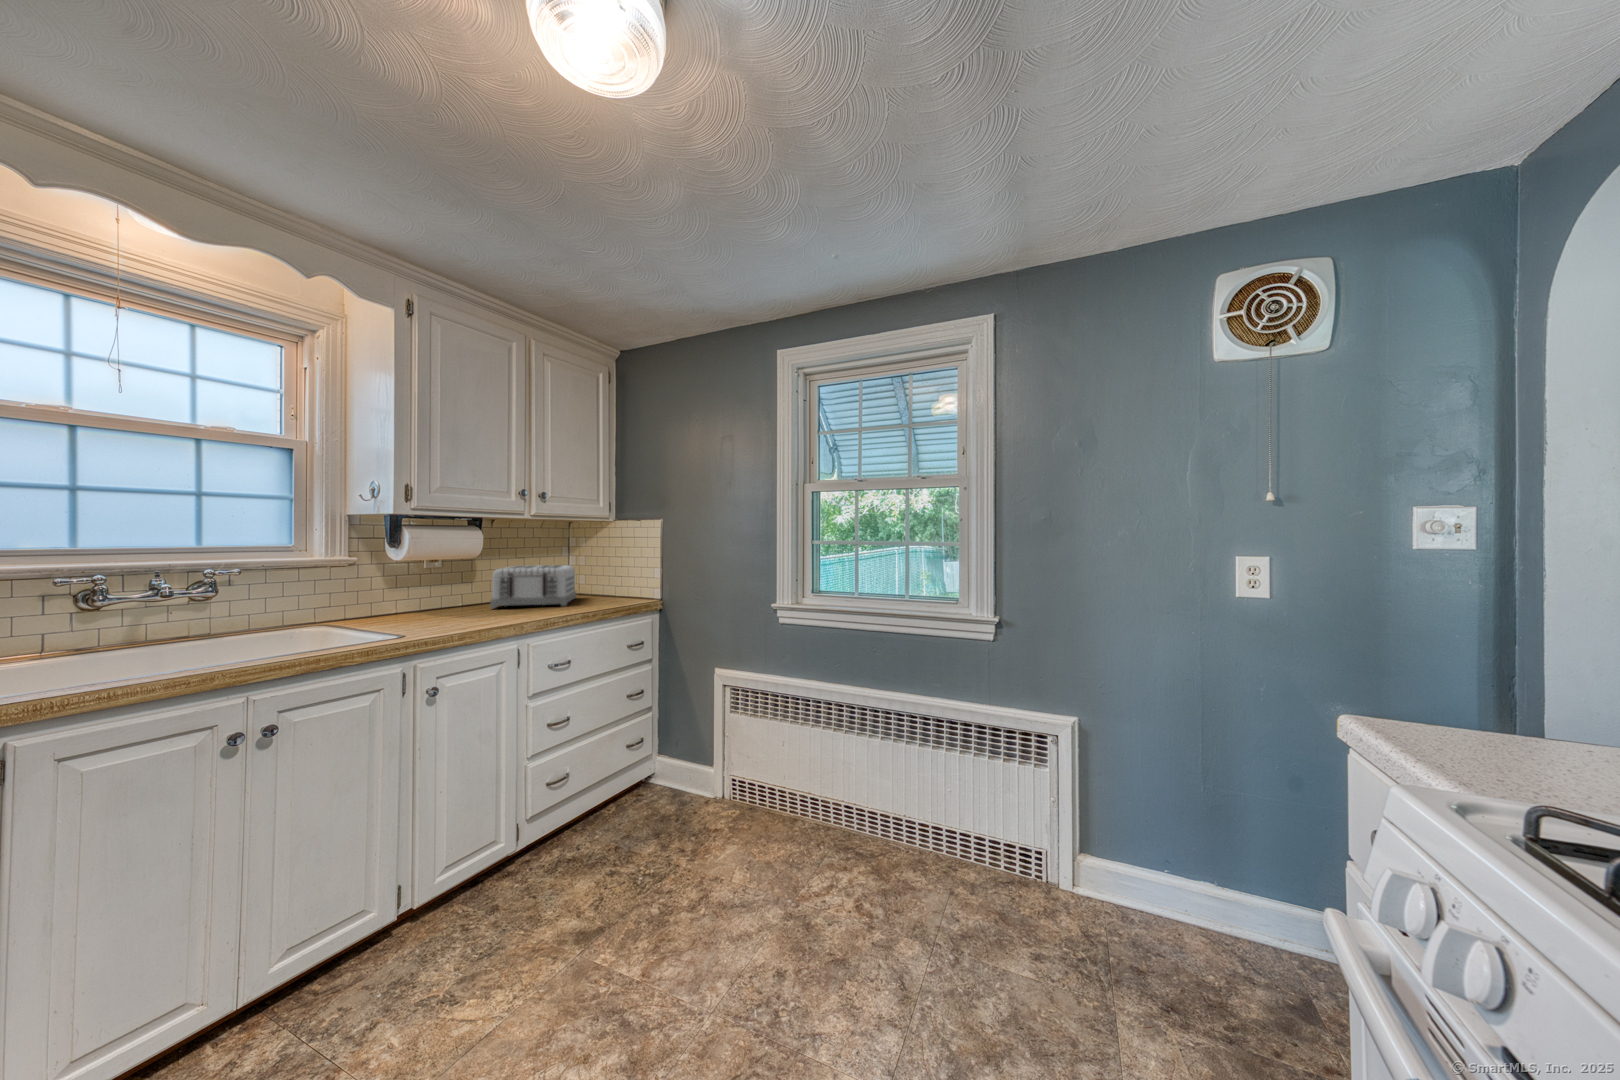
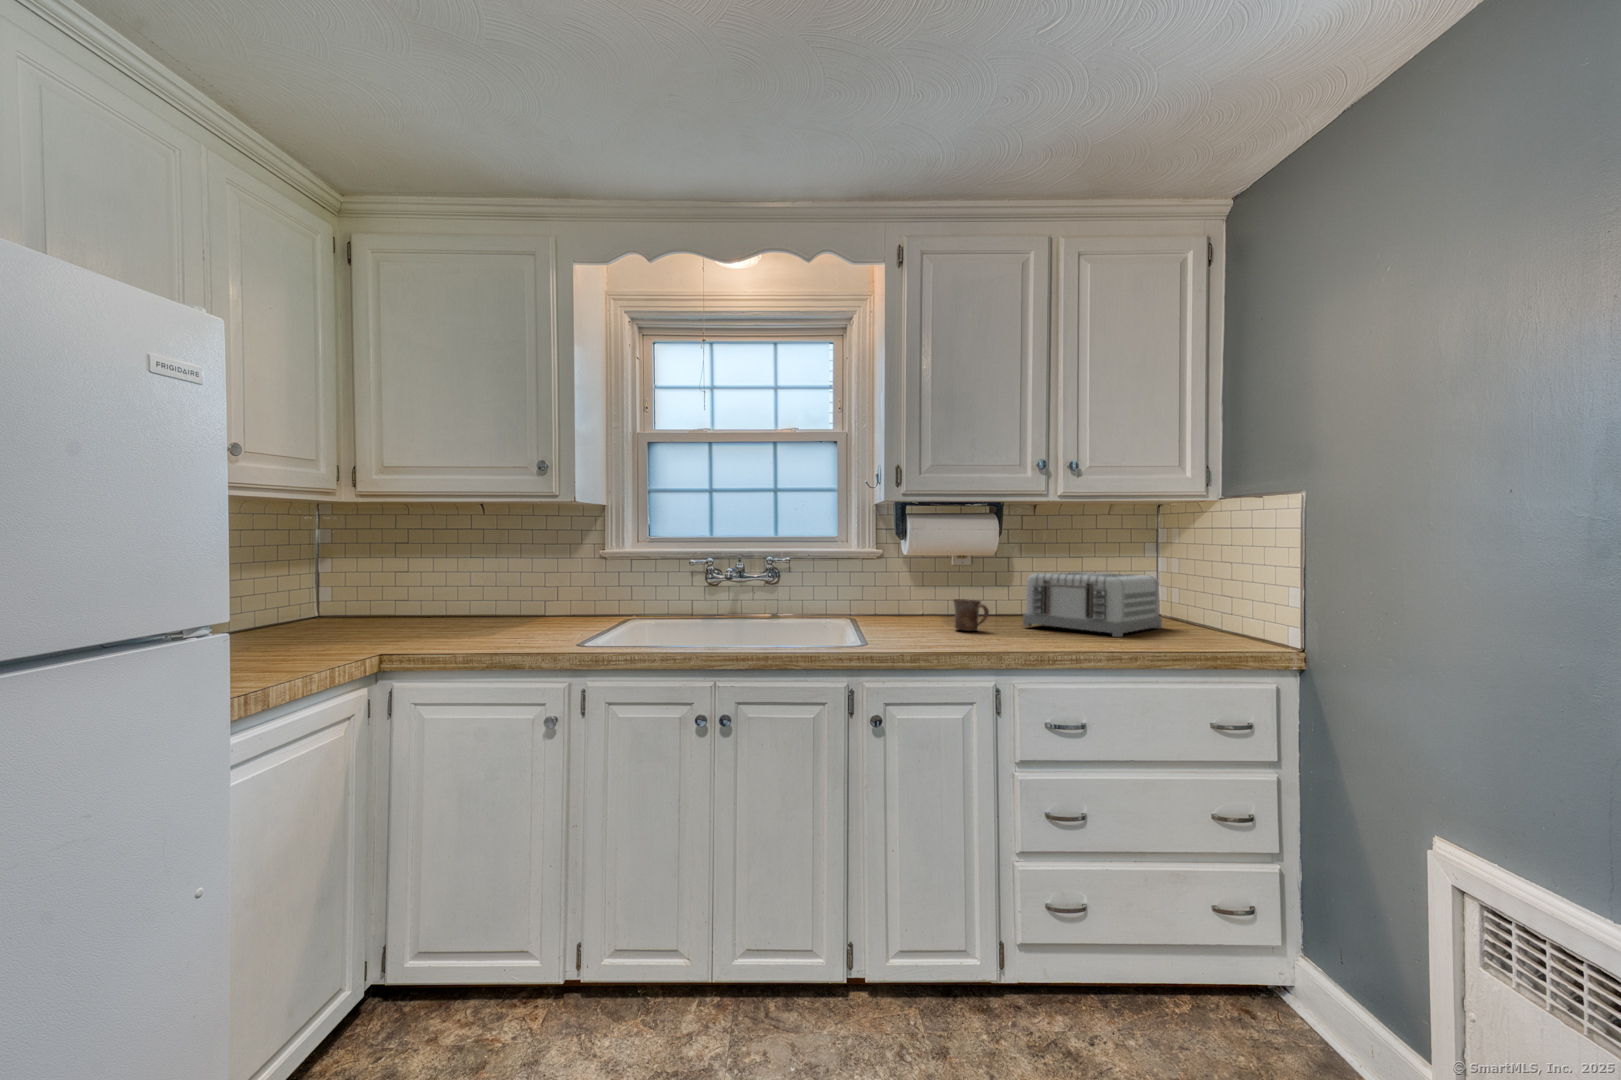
mug: none [441,592,475,617] -> present [953,599,989,631]

